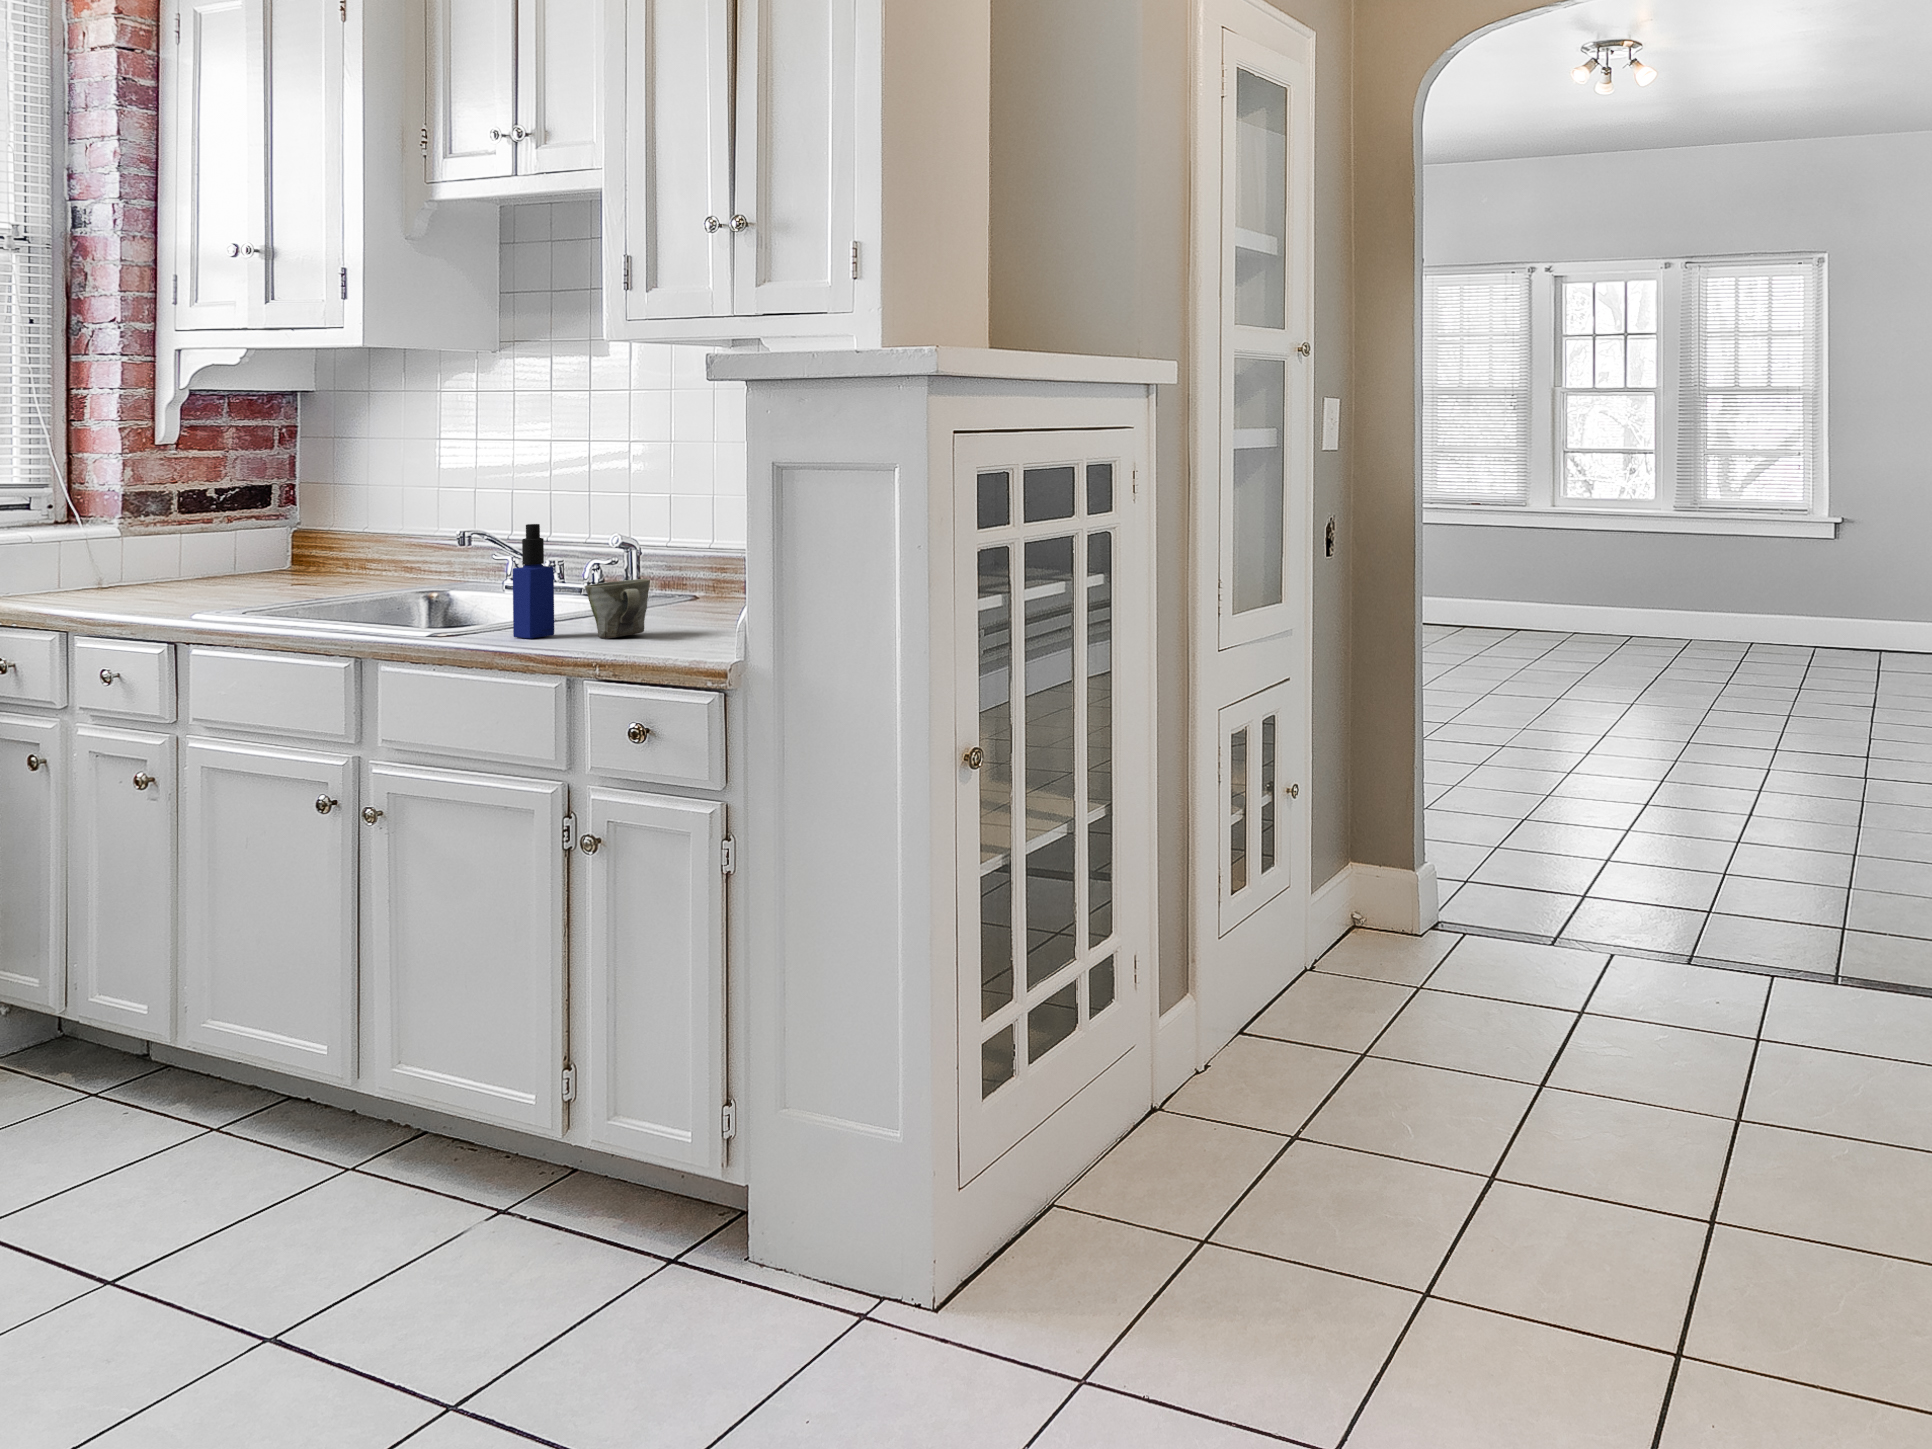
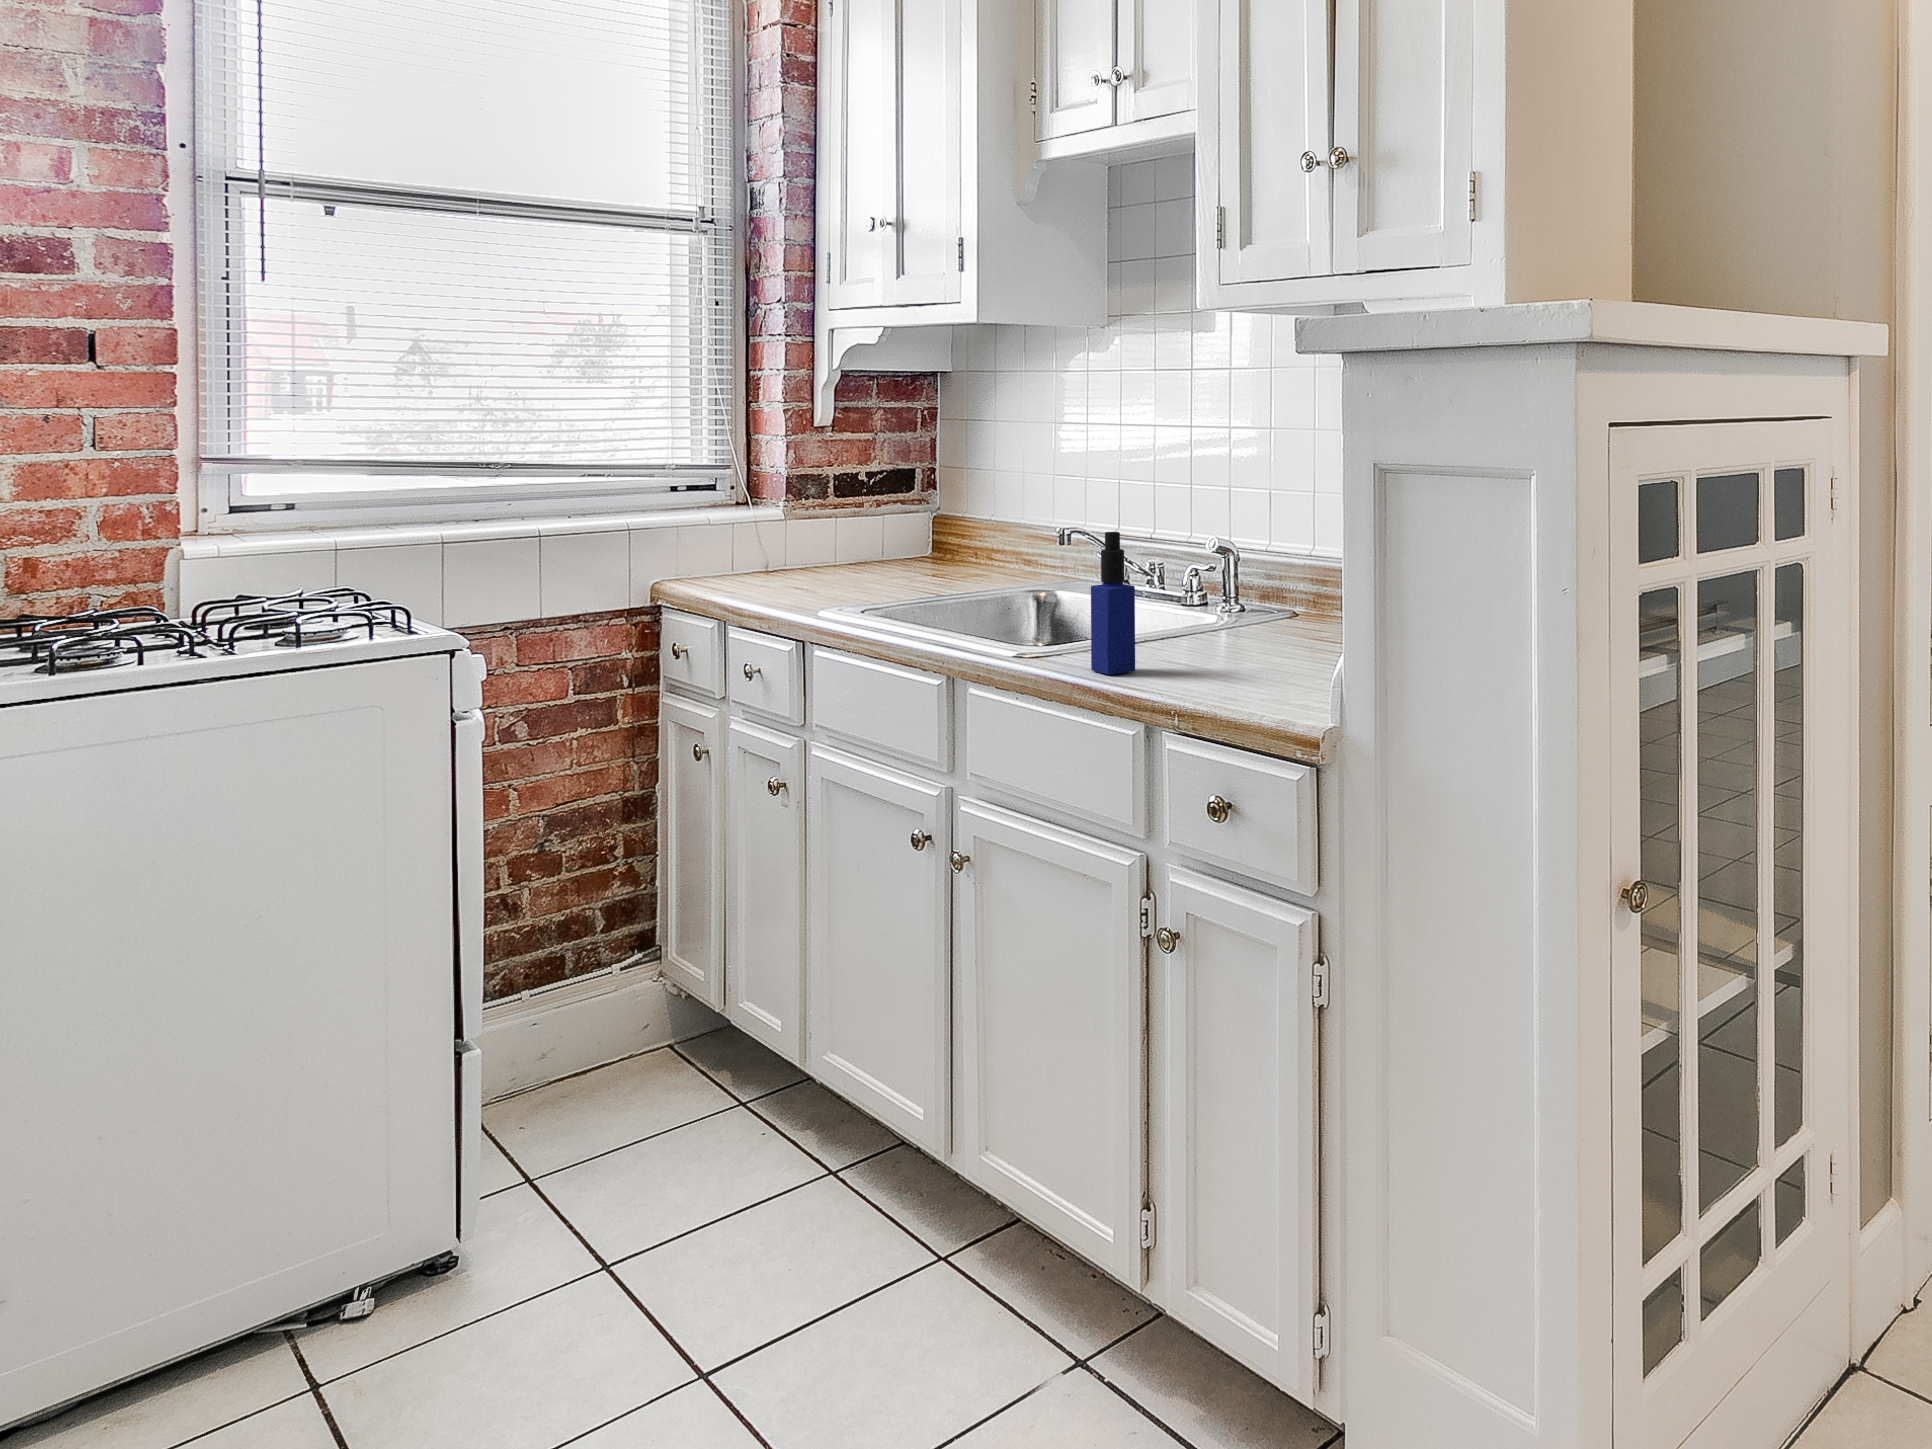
mug: present [585,579,650,639] -> none [1168,606,1242,683]

